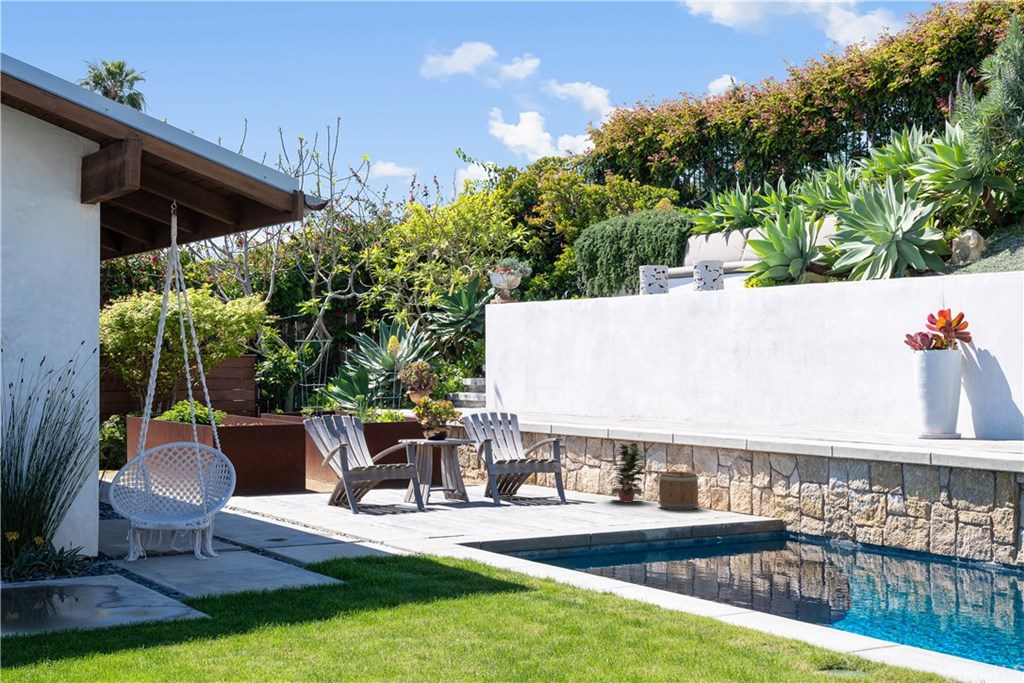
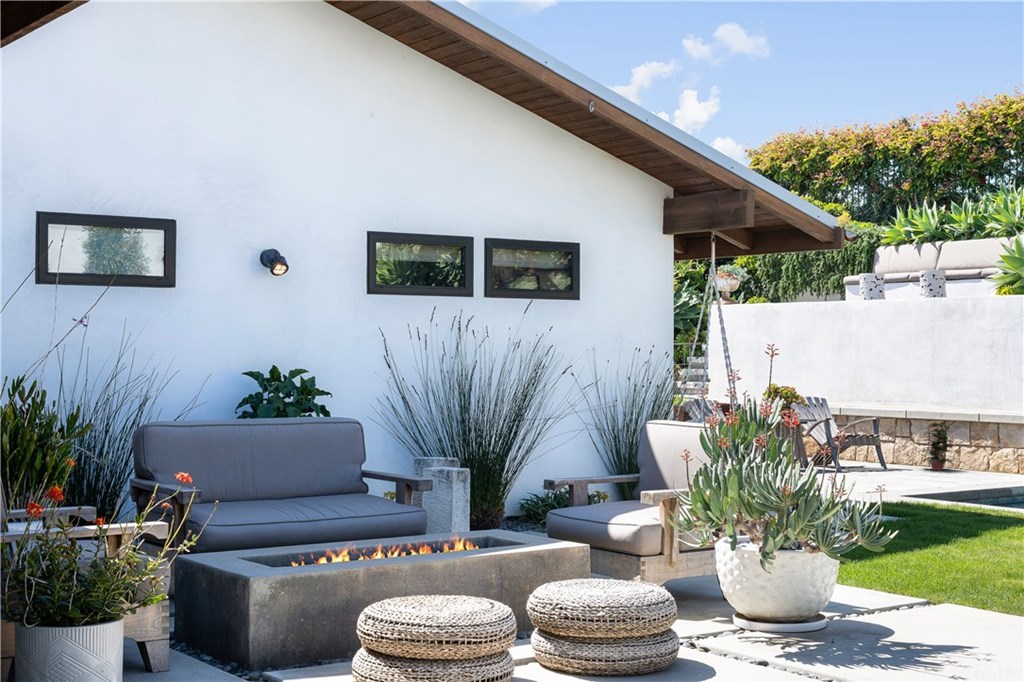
bucket: present [658,471,699,510] -> none [975,443,1010,474]

